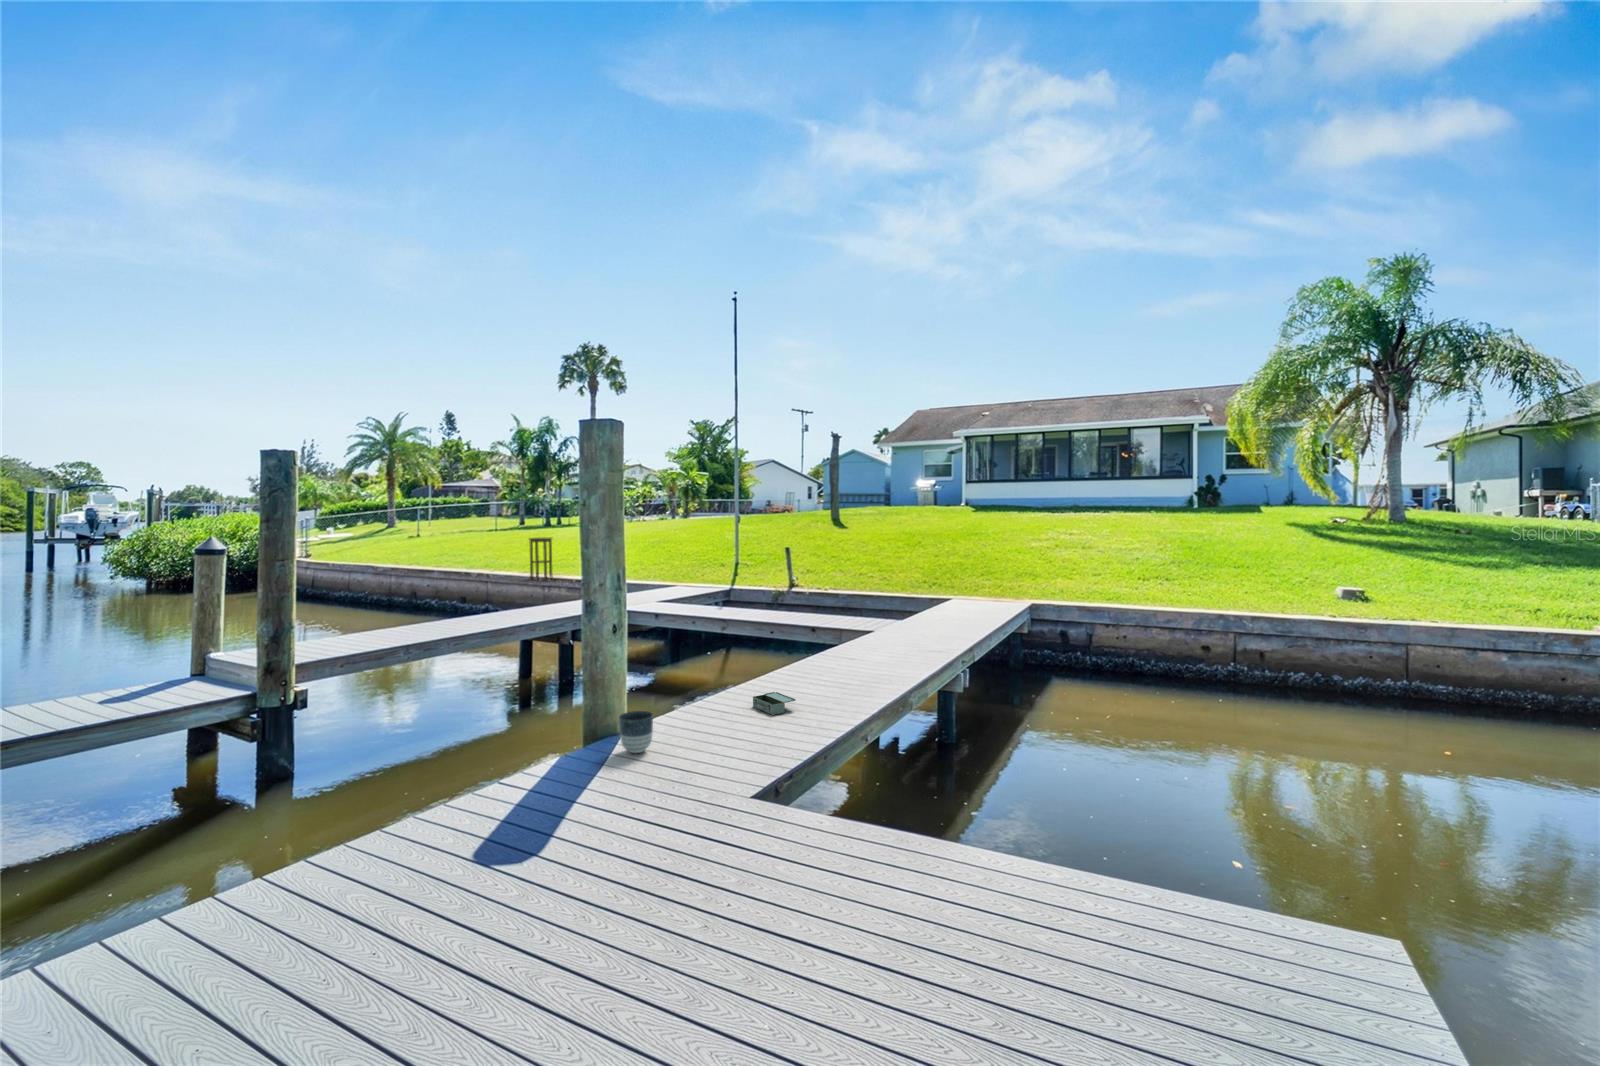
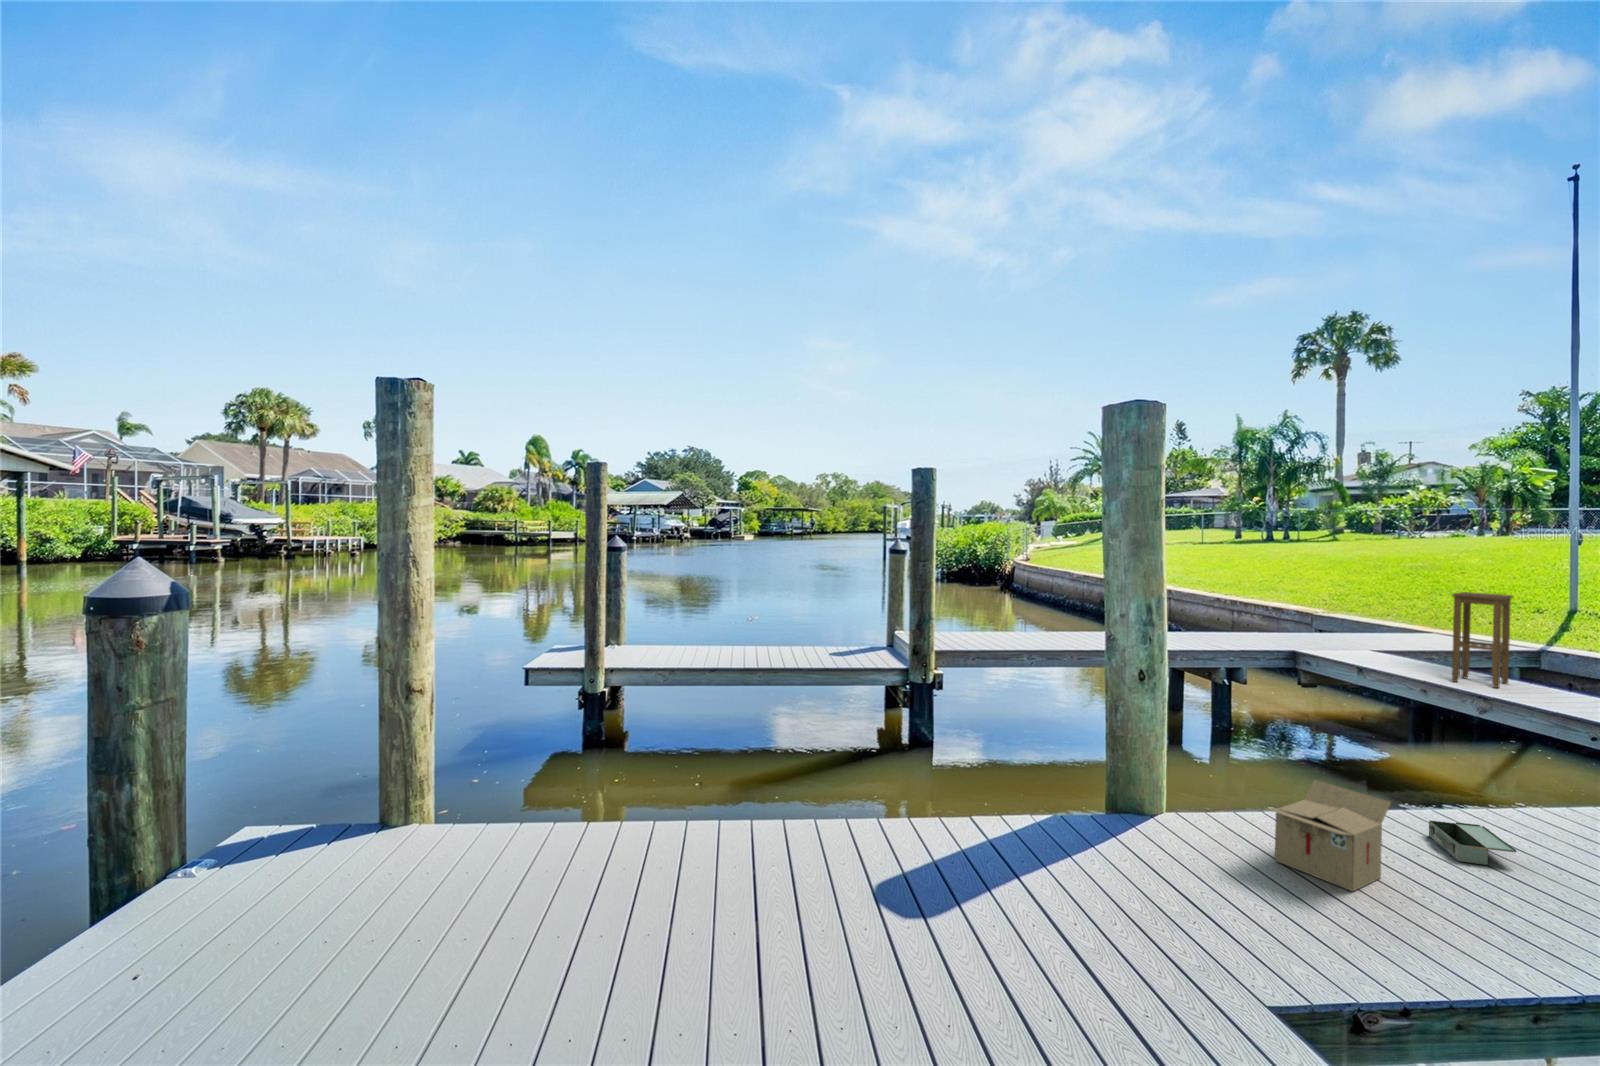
stool: present [529,538,552,580] -> present [1452,592,1513,688]
cardboard box: none [687,685,748,748] -> present [1267,780,1391,891]
planter: present [619,711,653,753] -> none [1167,784,1216,842]

